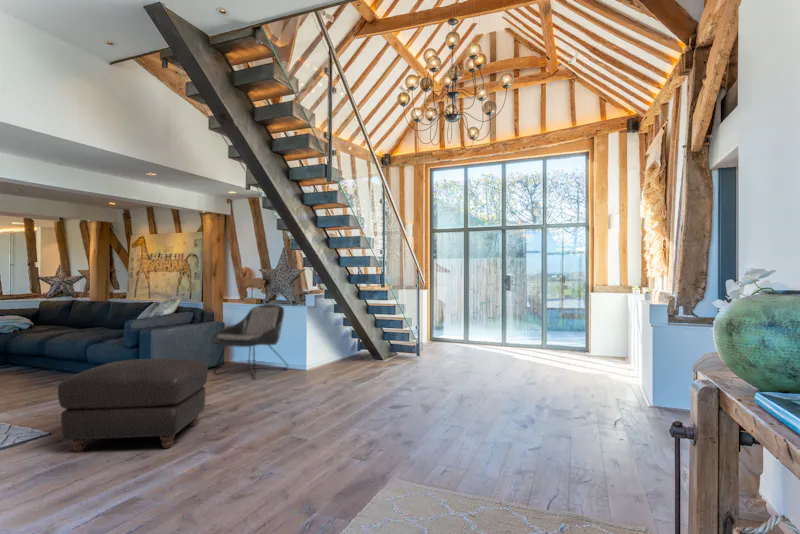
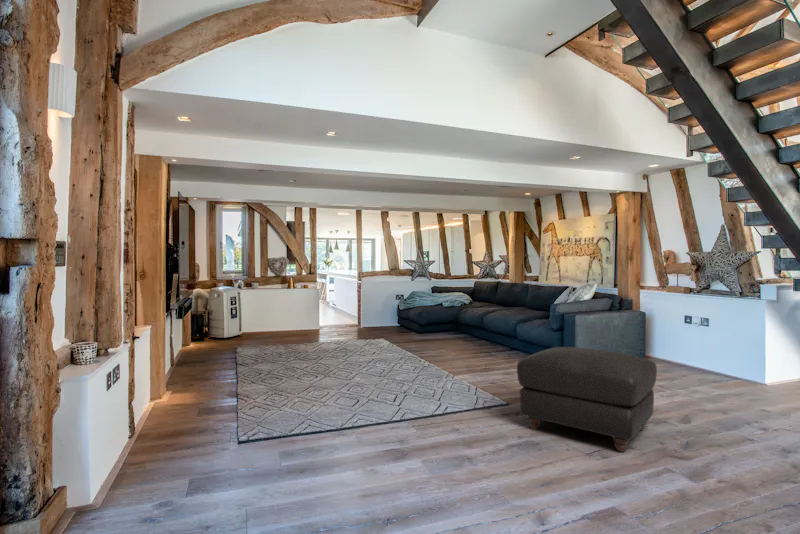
lounge chair: present [211,304,286,377] -> none [634,295,737,383]

